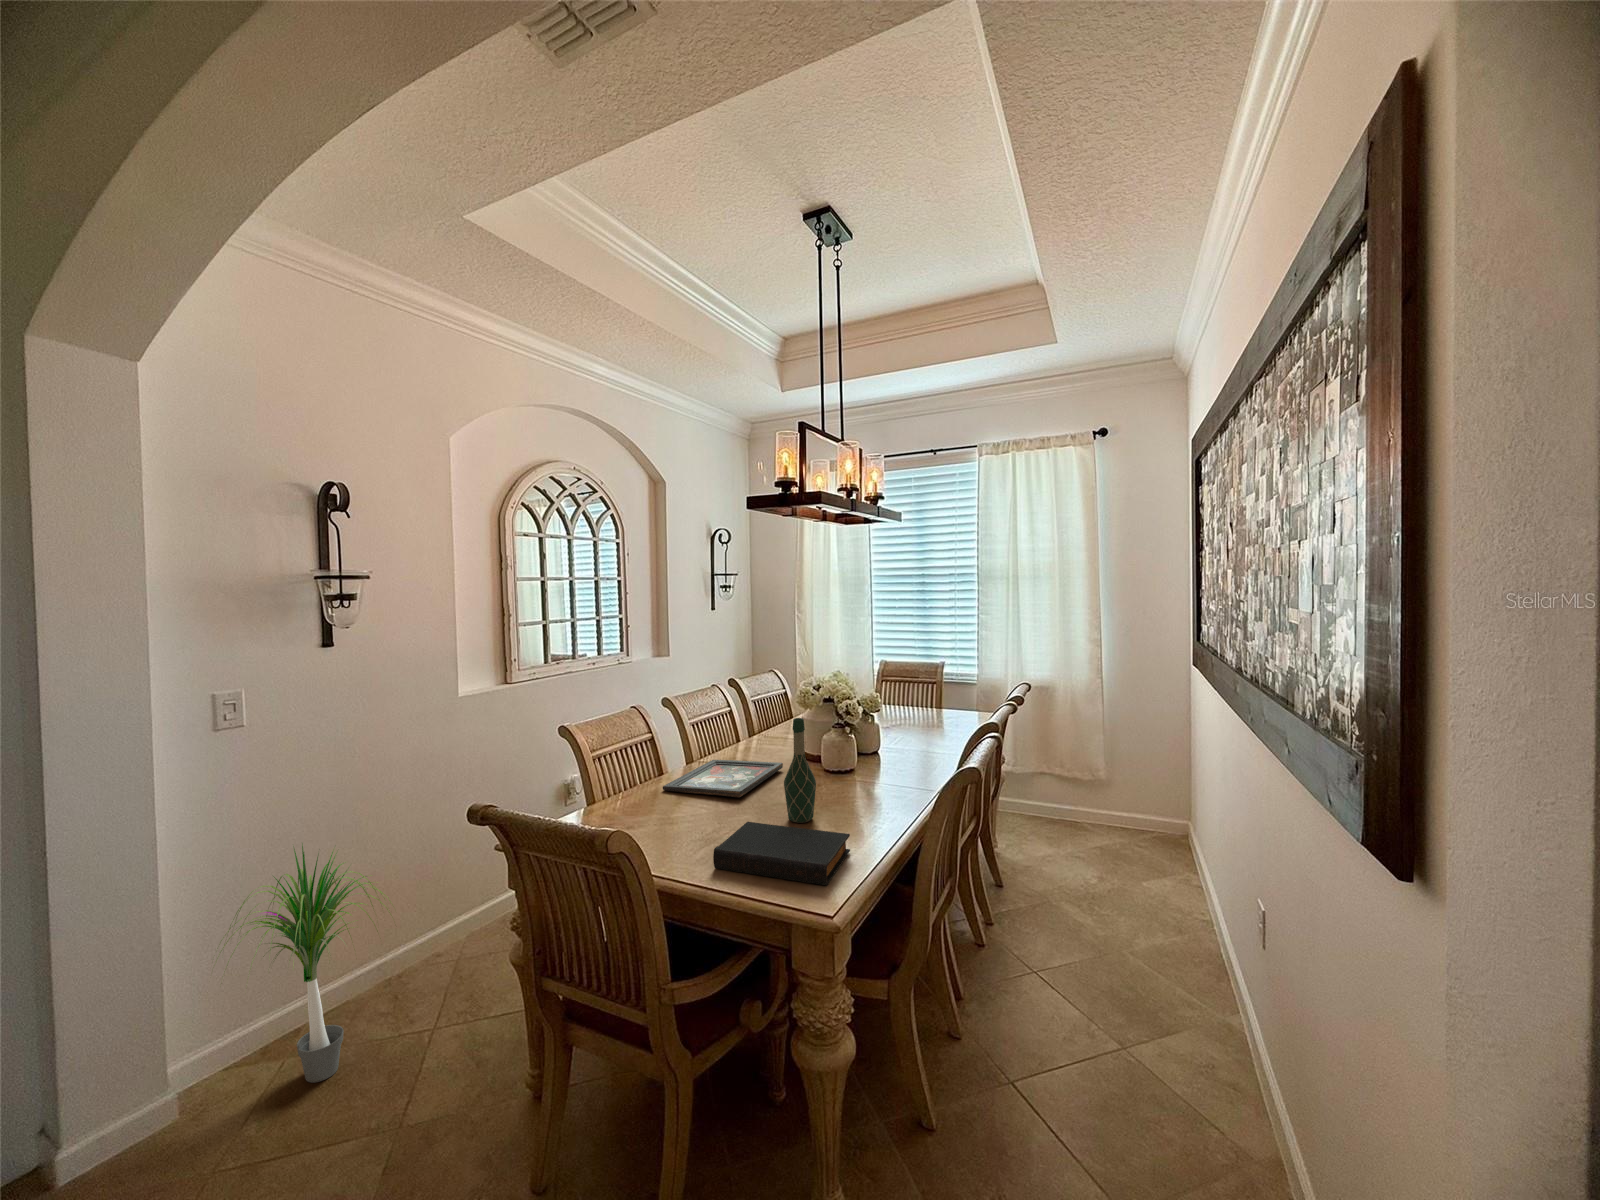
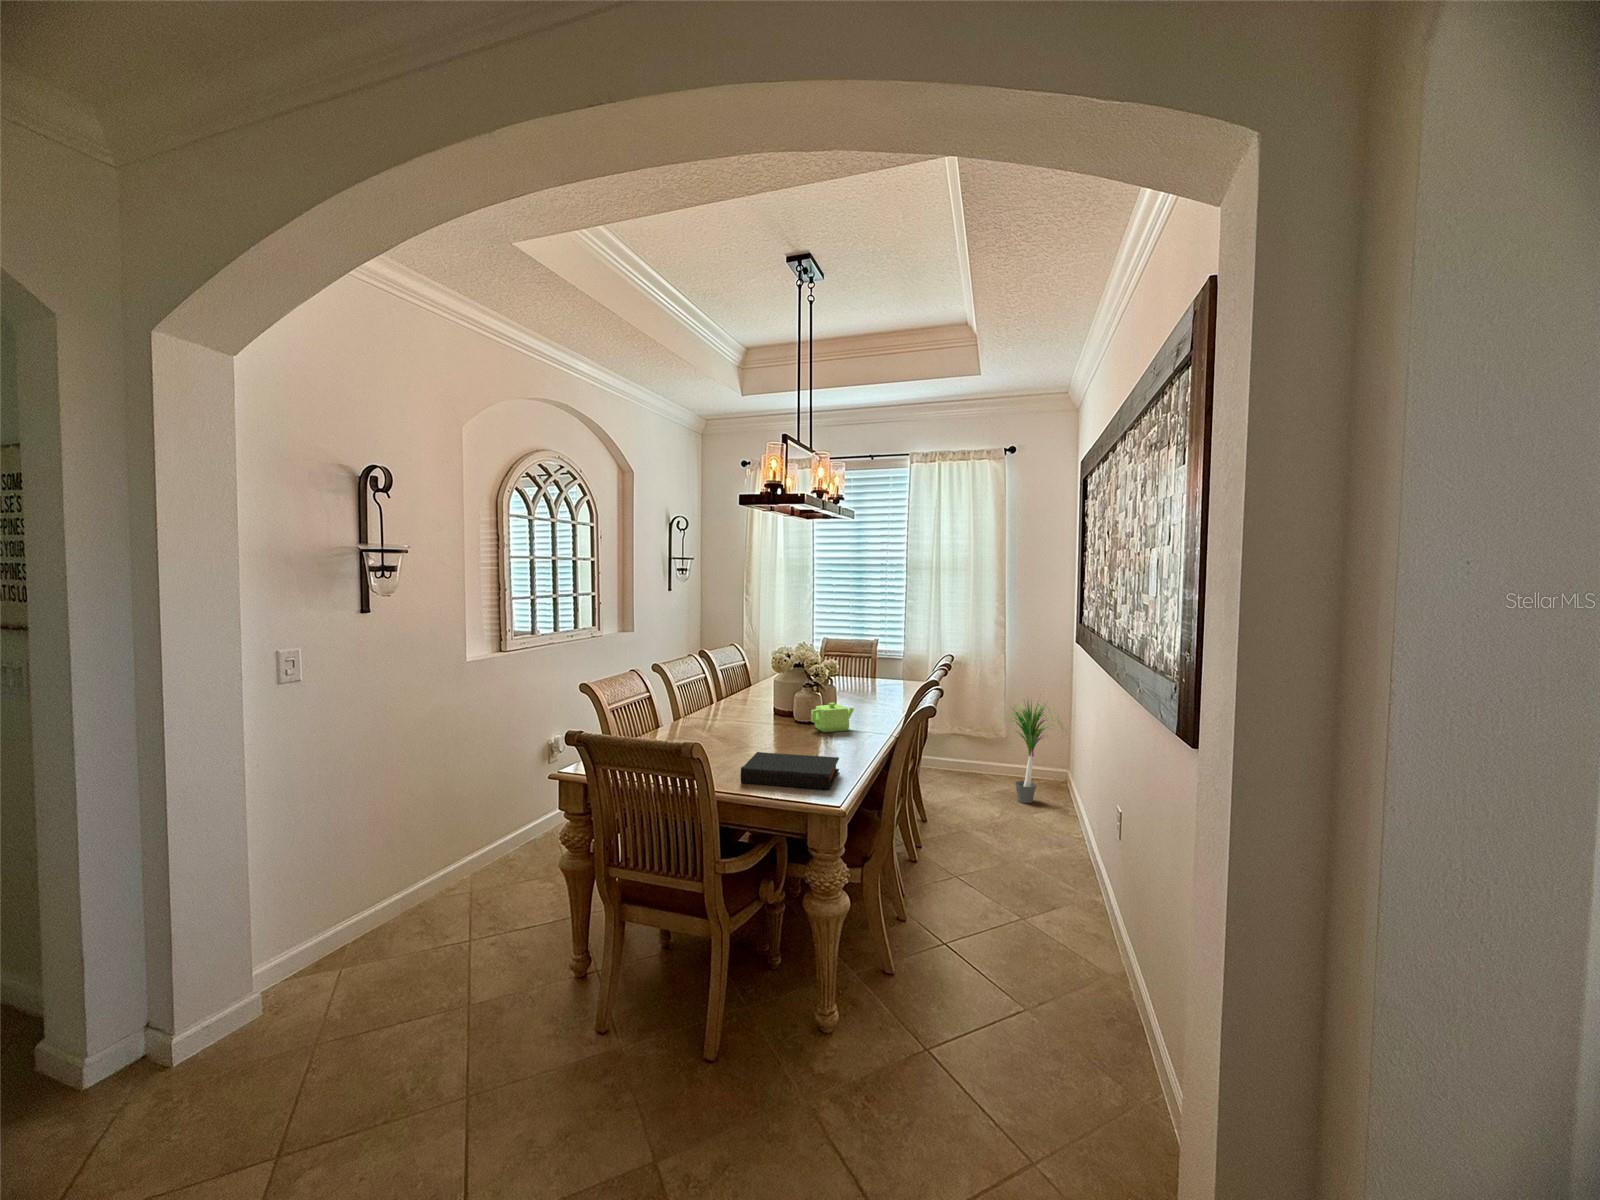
wine bottle: present [784,718,816,823] -> none [780,674,805,755]
teapot: none [836,749,892,787] -> present [811,703,854,732]
decorative tray: present [663,760,783,797] -> none [670,715,763,740]
potted plant: present [216,845,388,1083] -> present [1009,700,1062,803]

